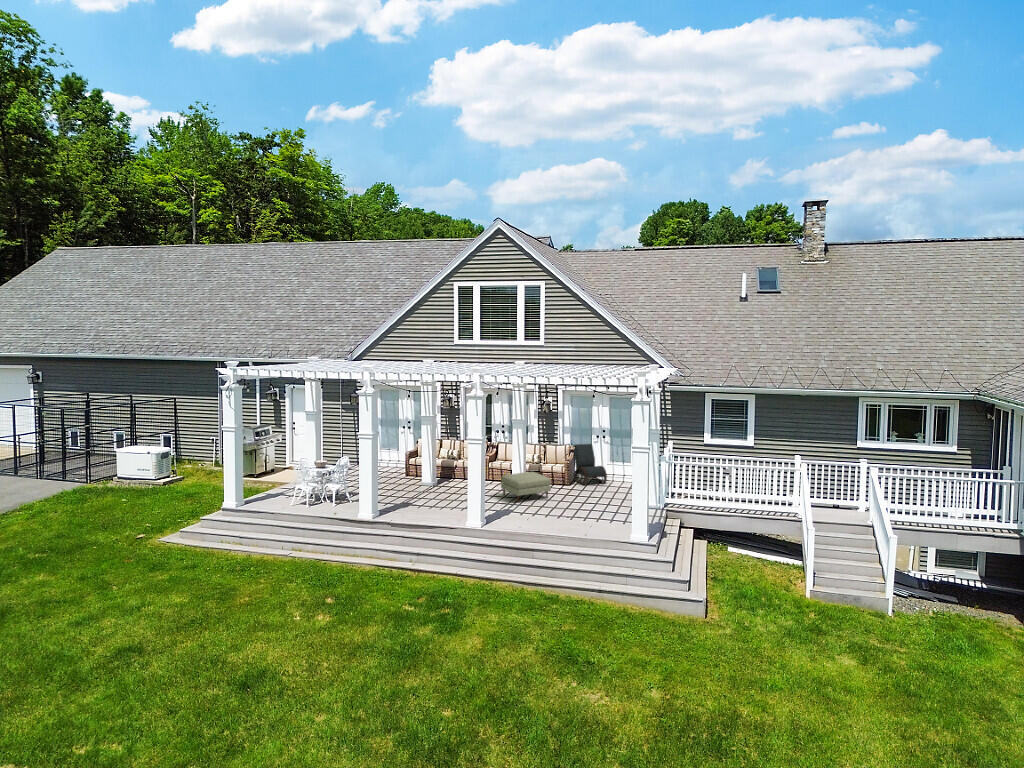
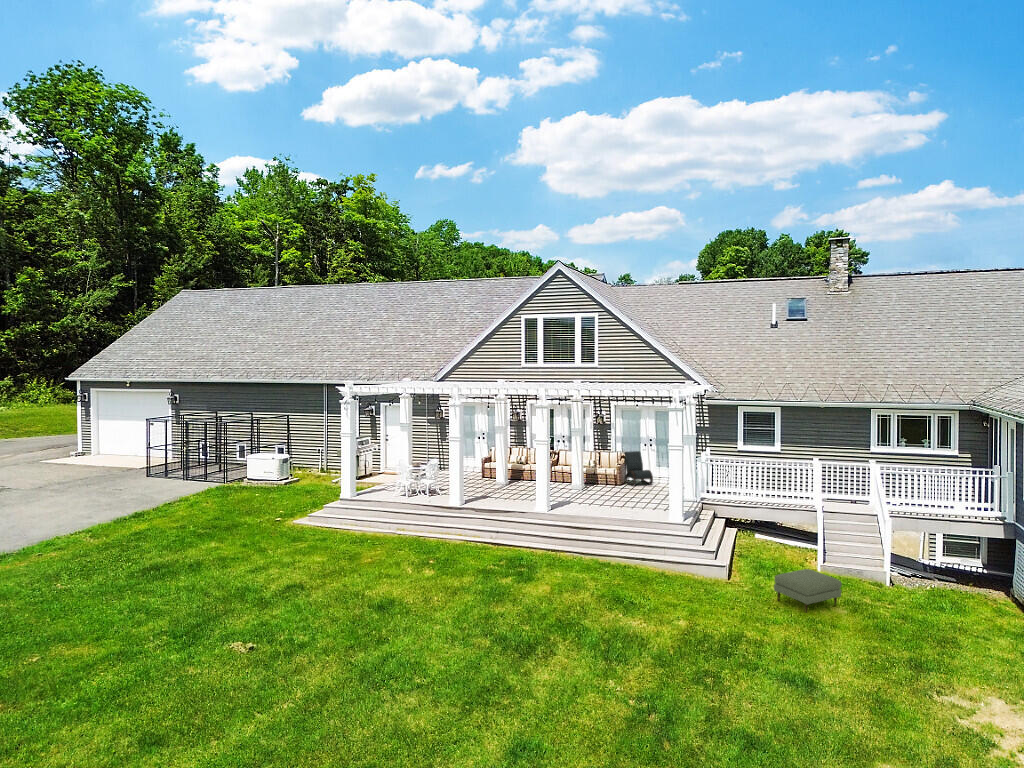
ottoman: present [501,472,551,502] -> present [774,569,842,613]

